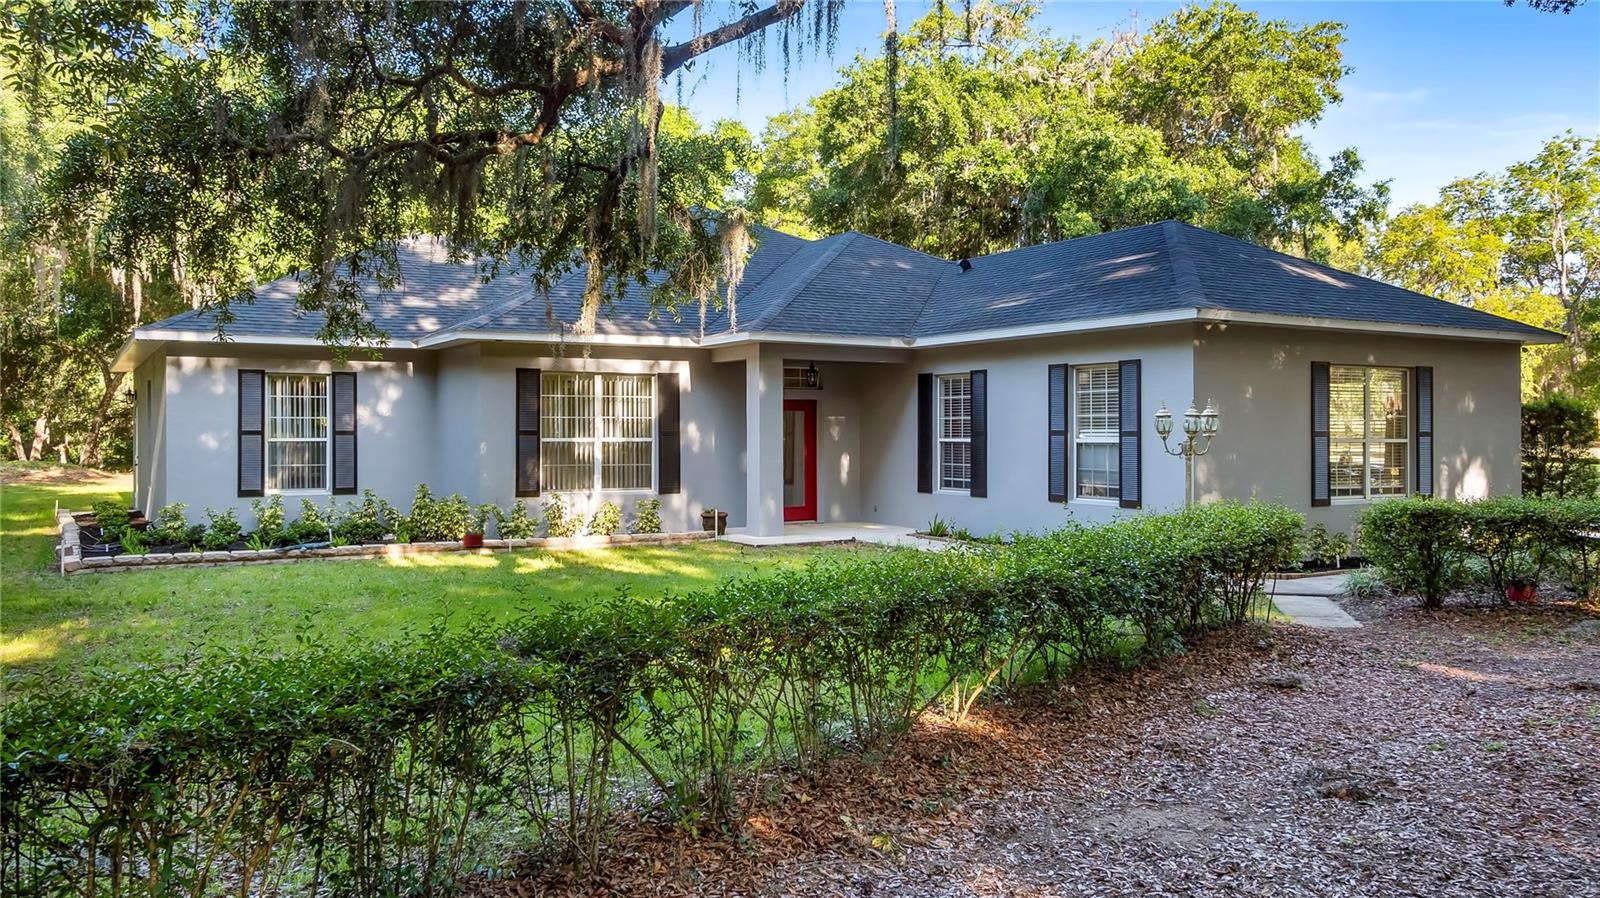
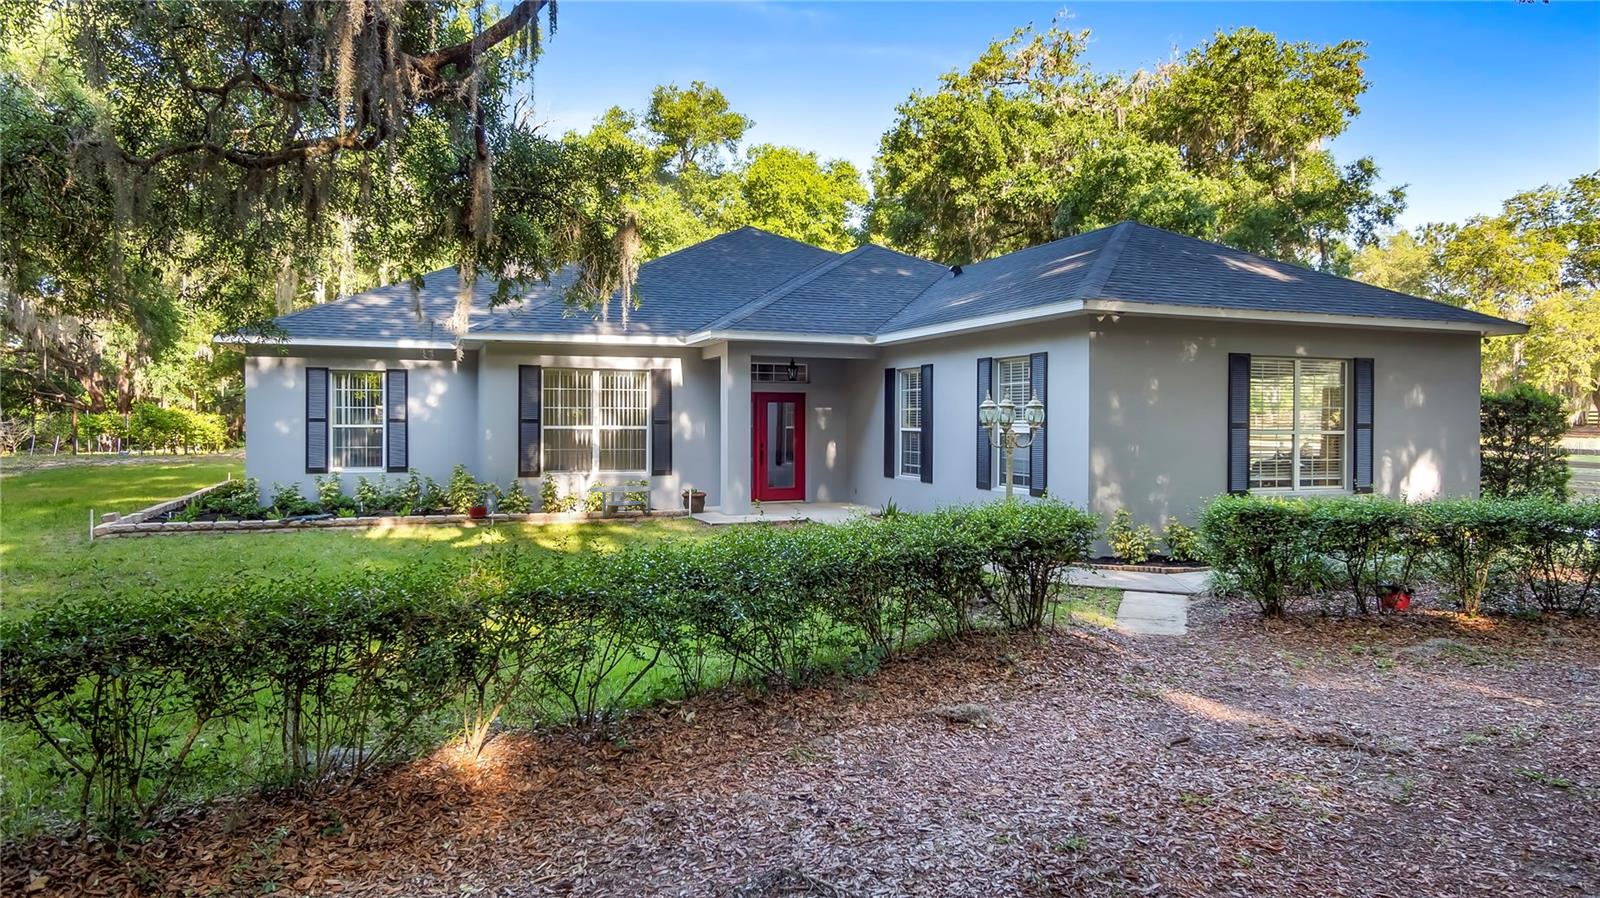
round table: none [597,508,674,545] -> present [588,486,655,519]

